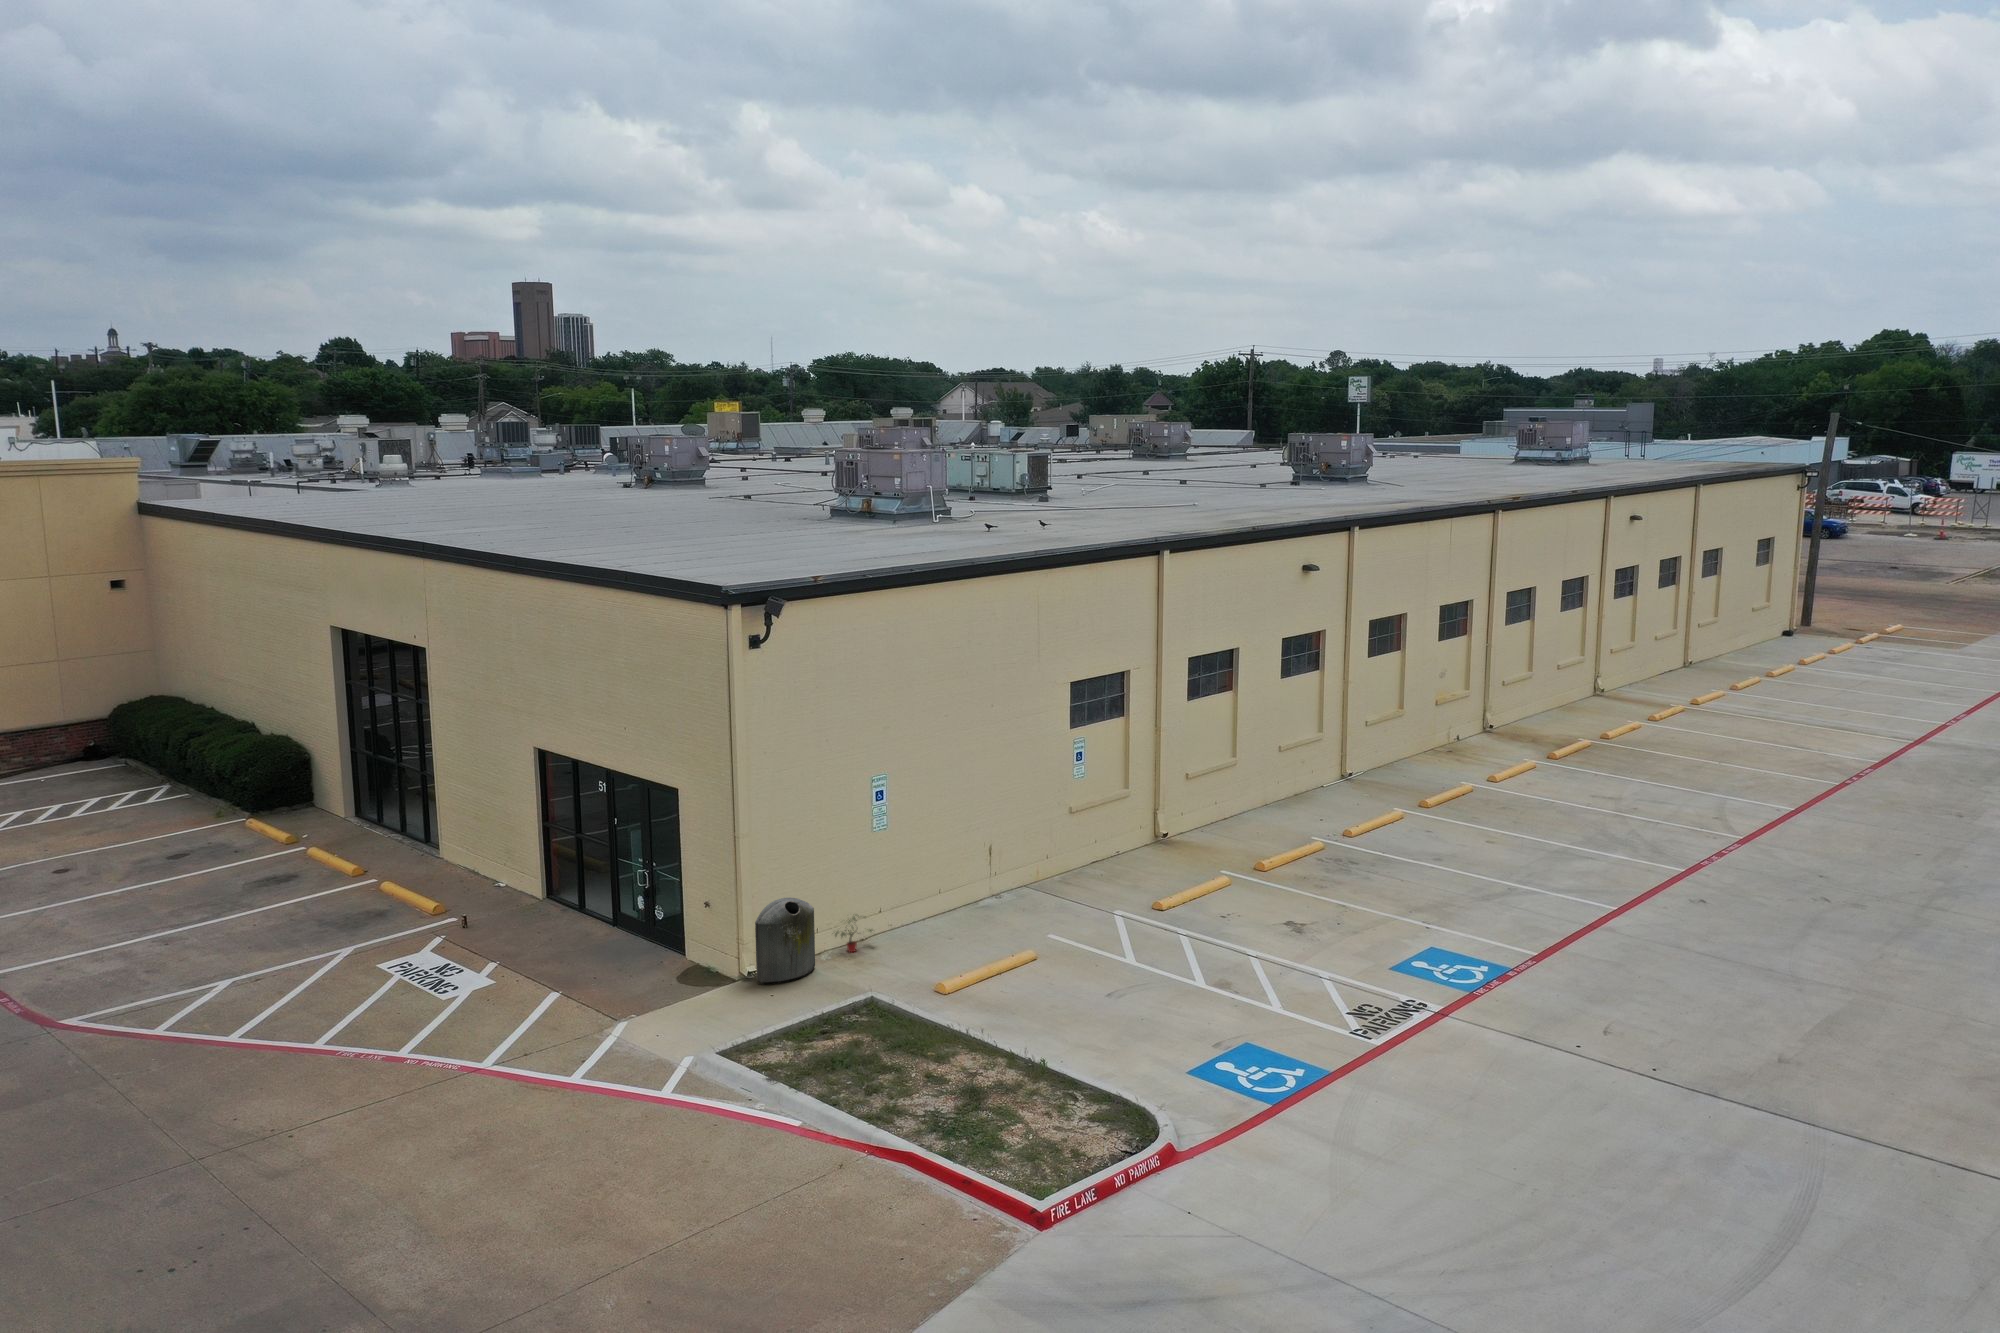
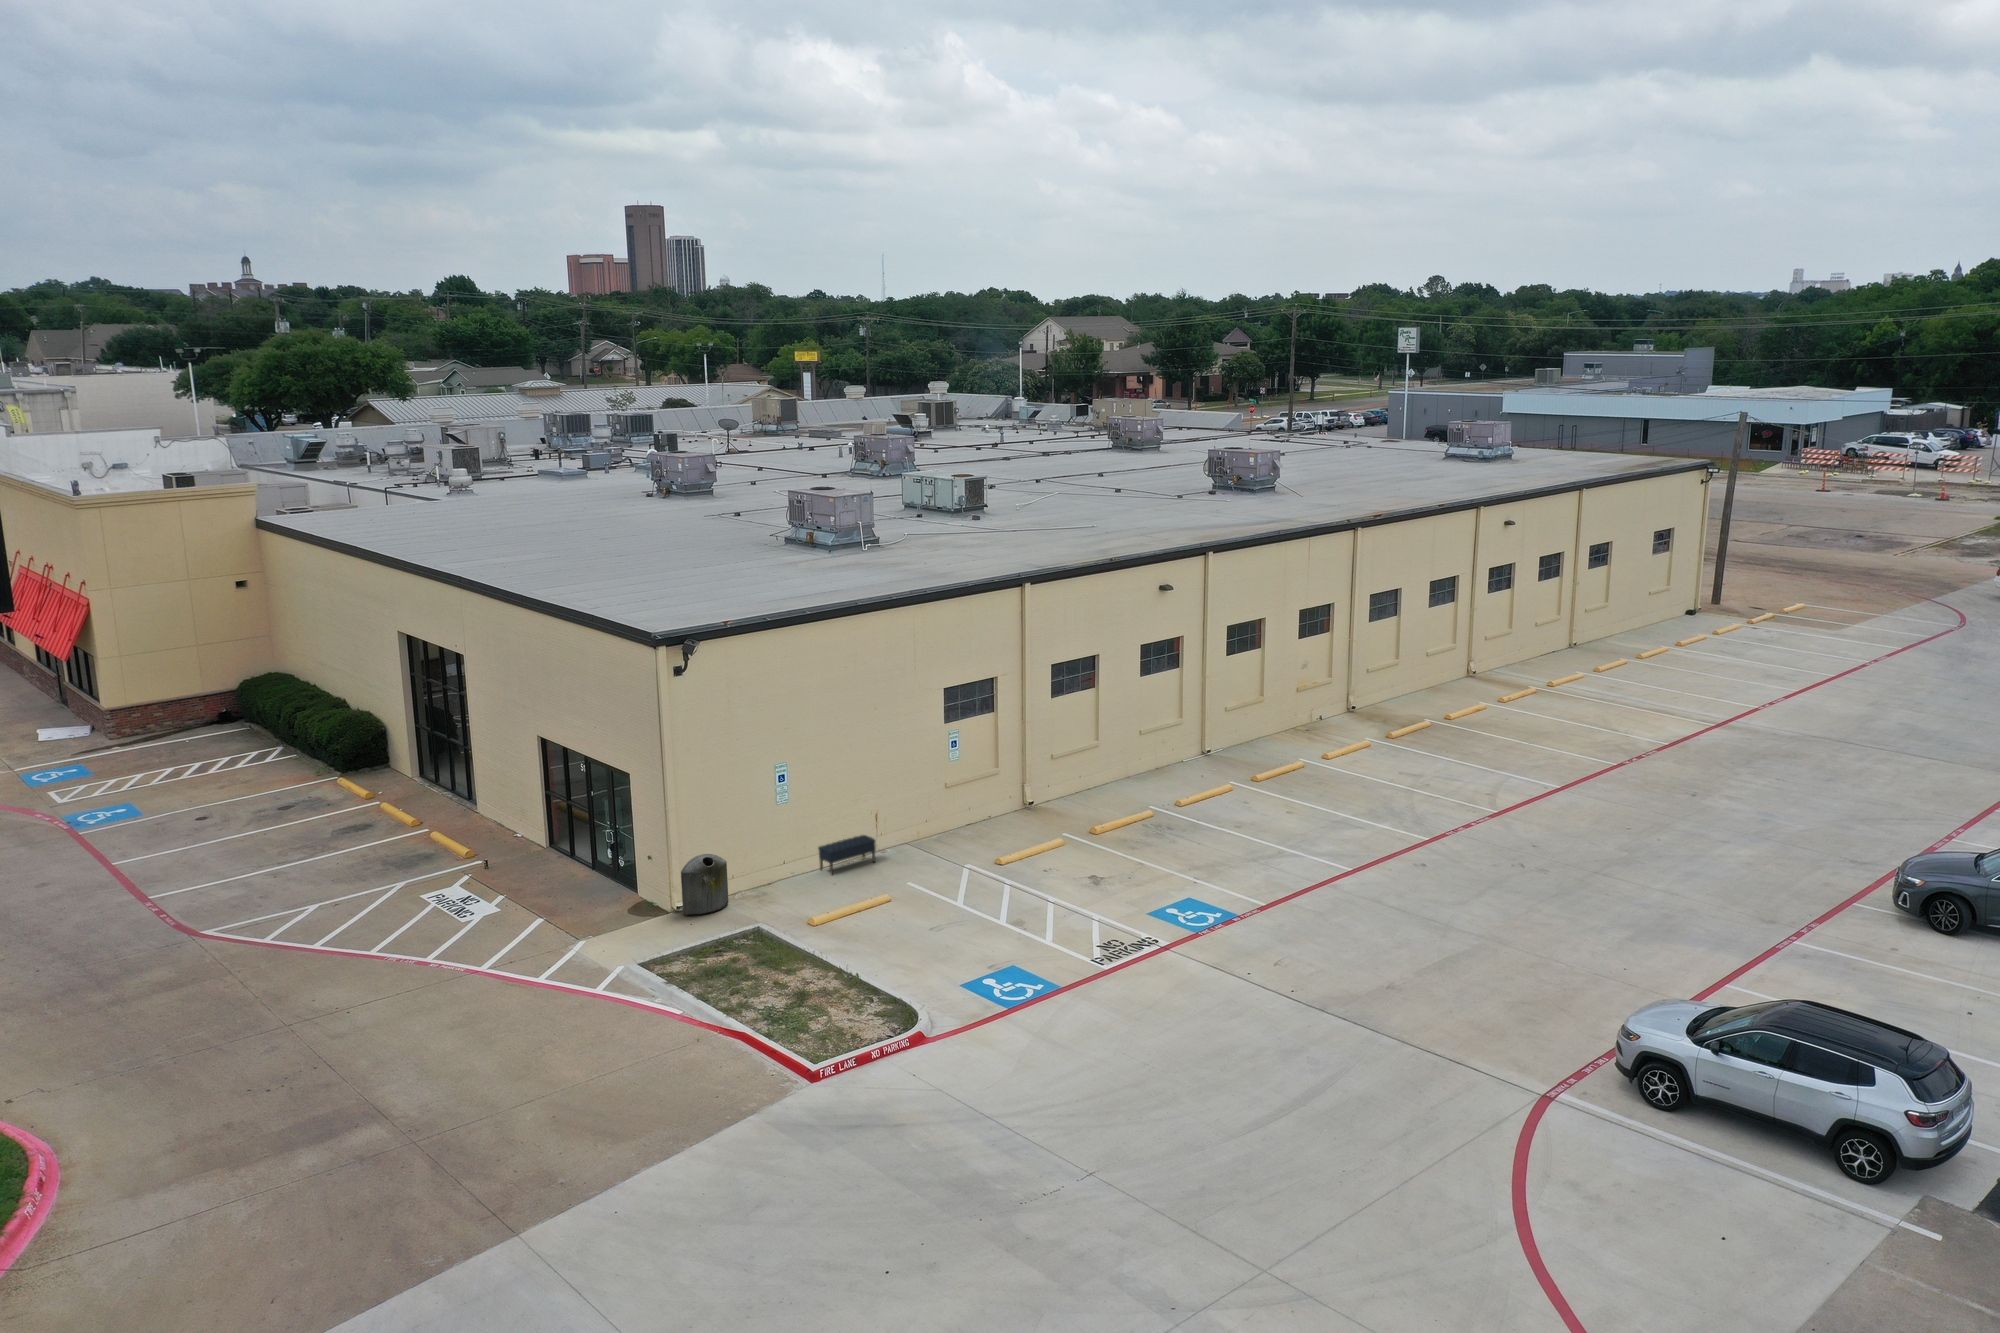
bench: none [921,874,995,928] -> present [818,835,876,875]
potted plant: present [835,916,872,952] -> none [743,865,777,893]

